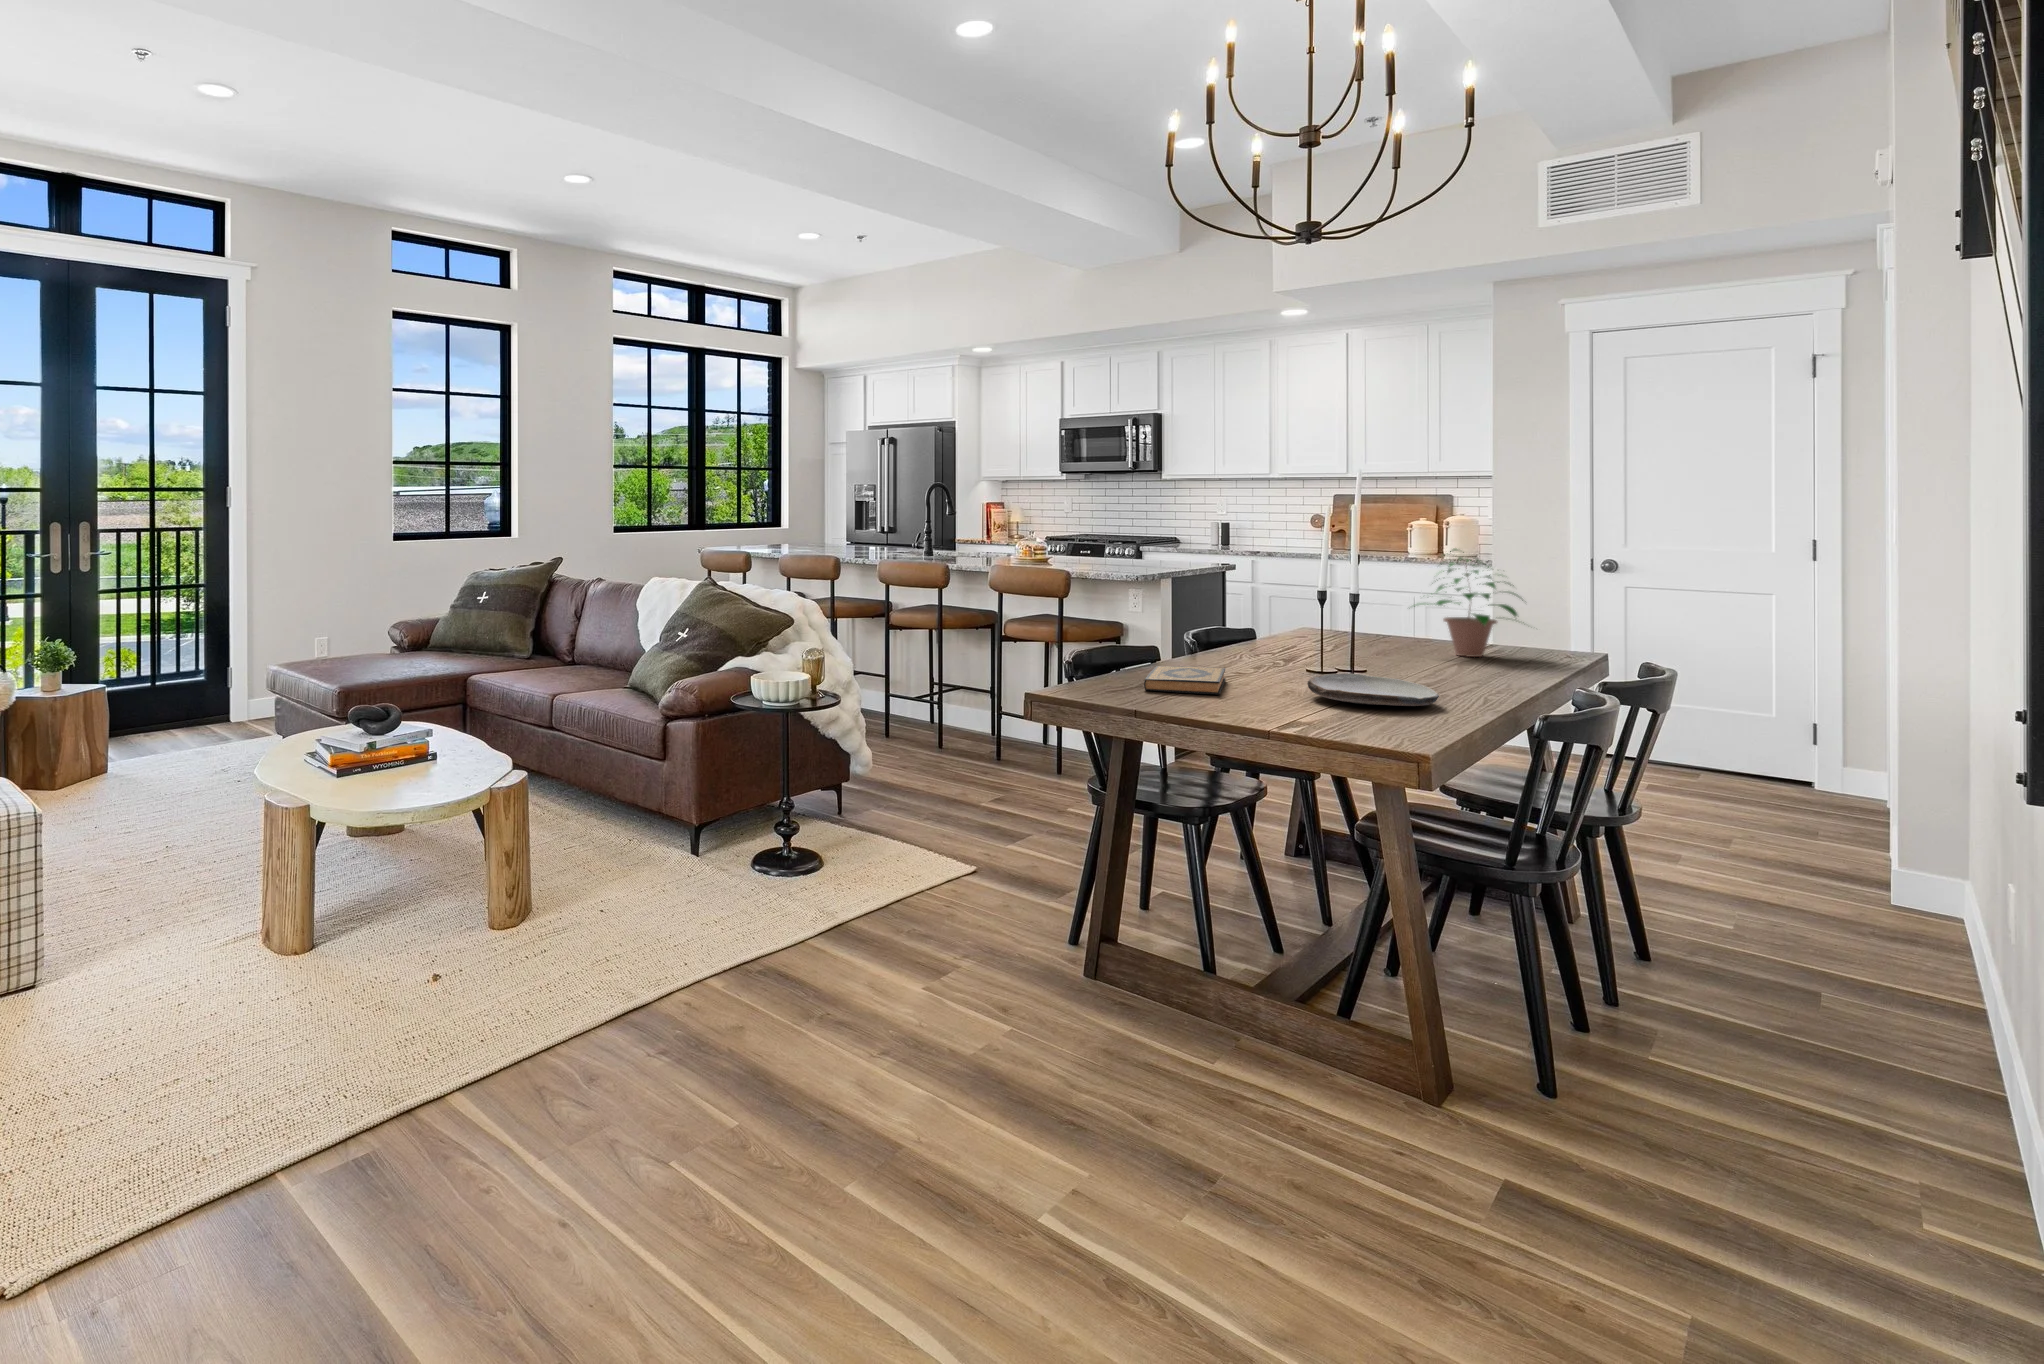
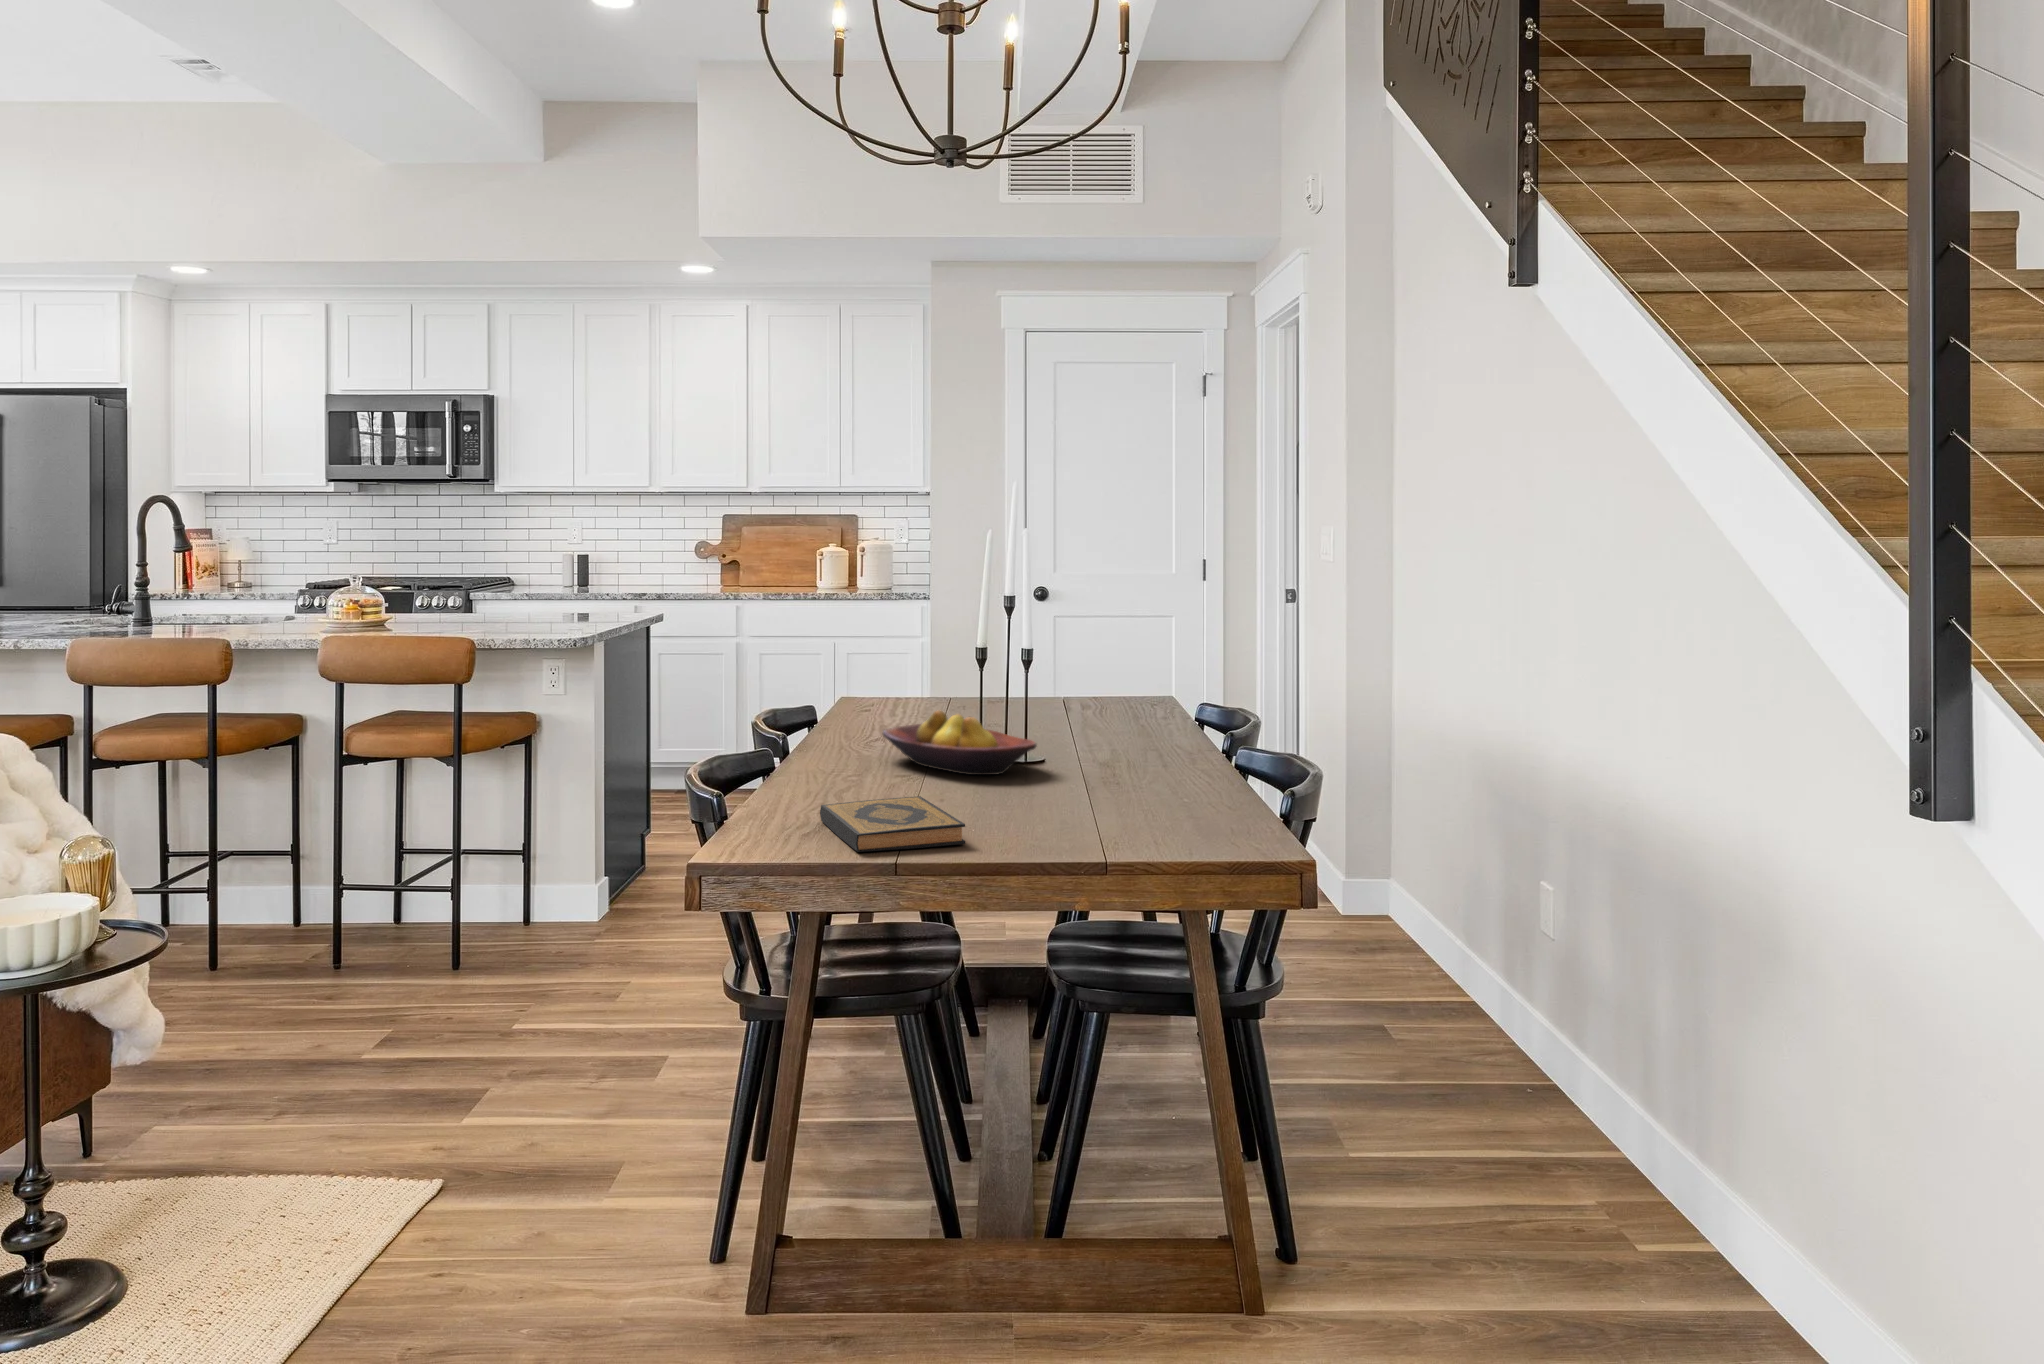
potted plant: present [1414,549,1524,657] -> none [1025,596,1159,734]
fruit bowl: none [1265,623,1366,669] -> present [883,711,1037,775]
plate: present [1307,673,1439,706] -> none [1059,785,1226,831]

